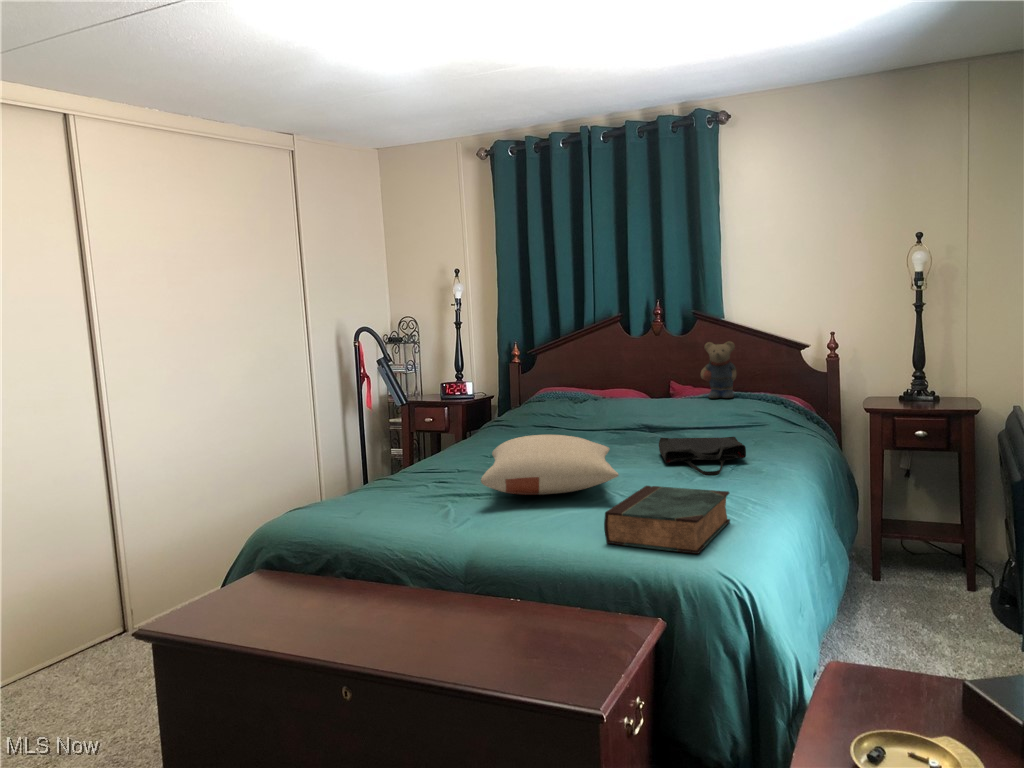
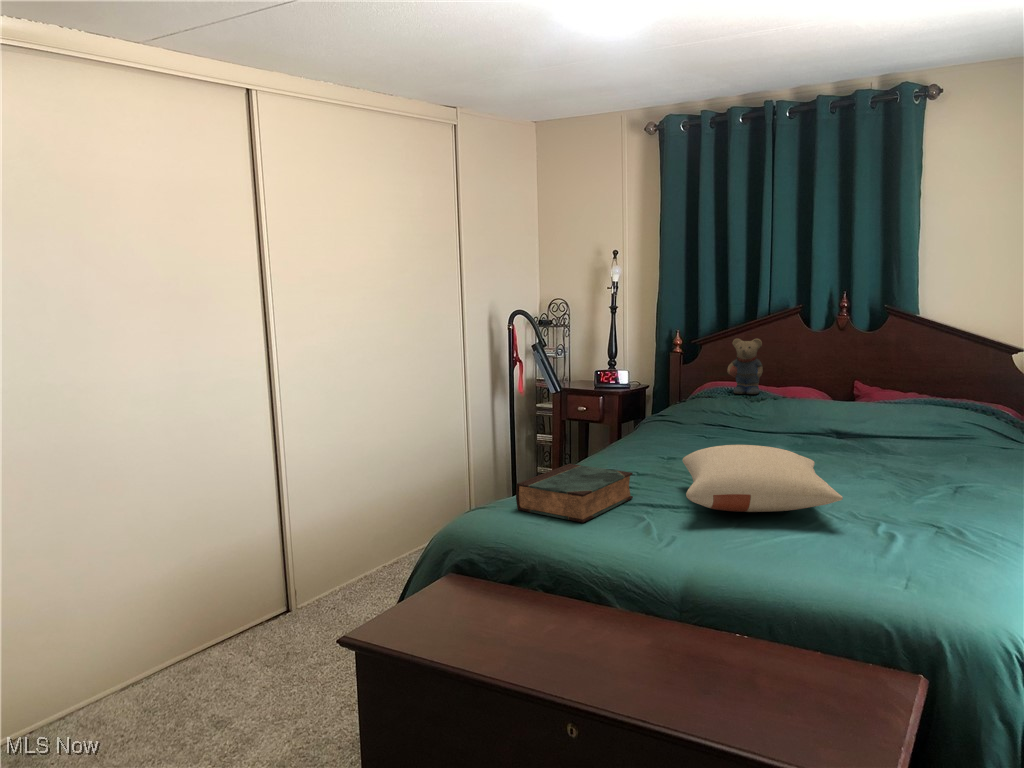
teddy bear: present [701,341,737,398] -> present [727,338,763,394]
tote bag: present [659,437,746,476] -> none [860,449,971,500]
book: present [604,486,730,554] -> present [516,464,633,522]

